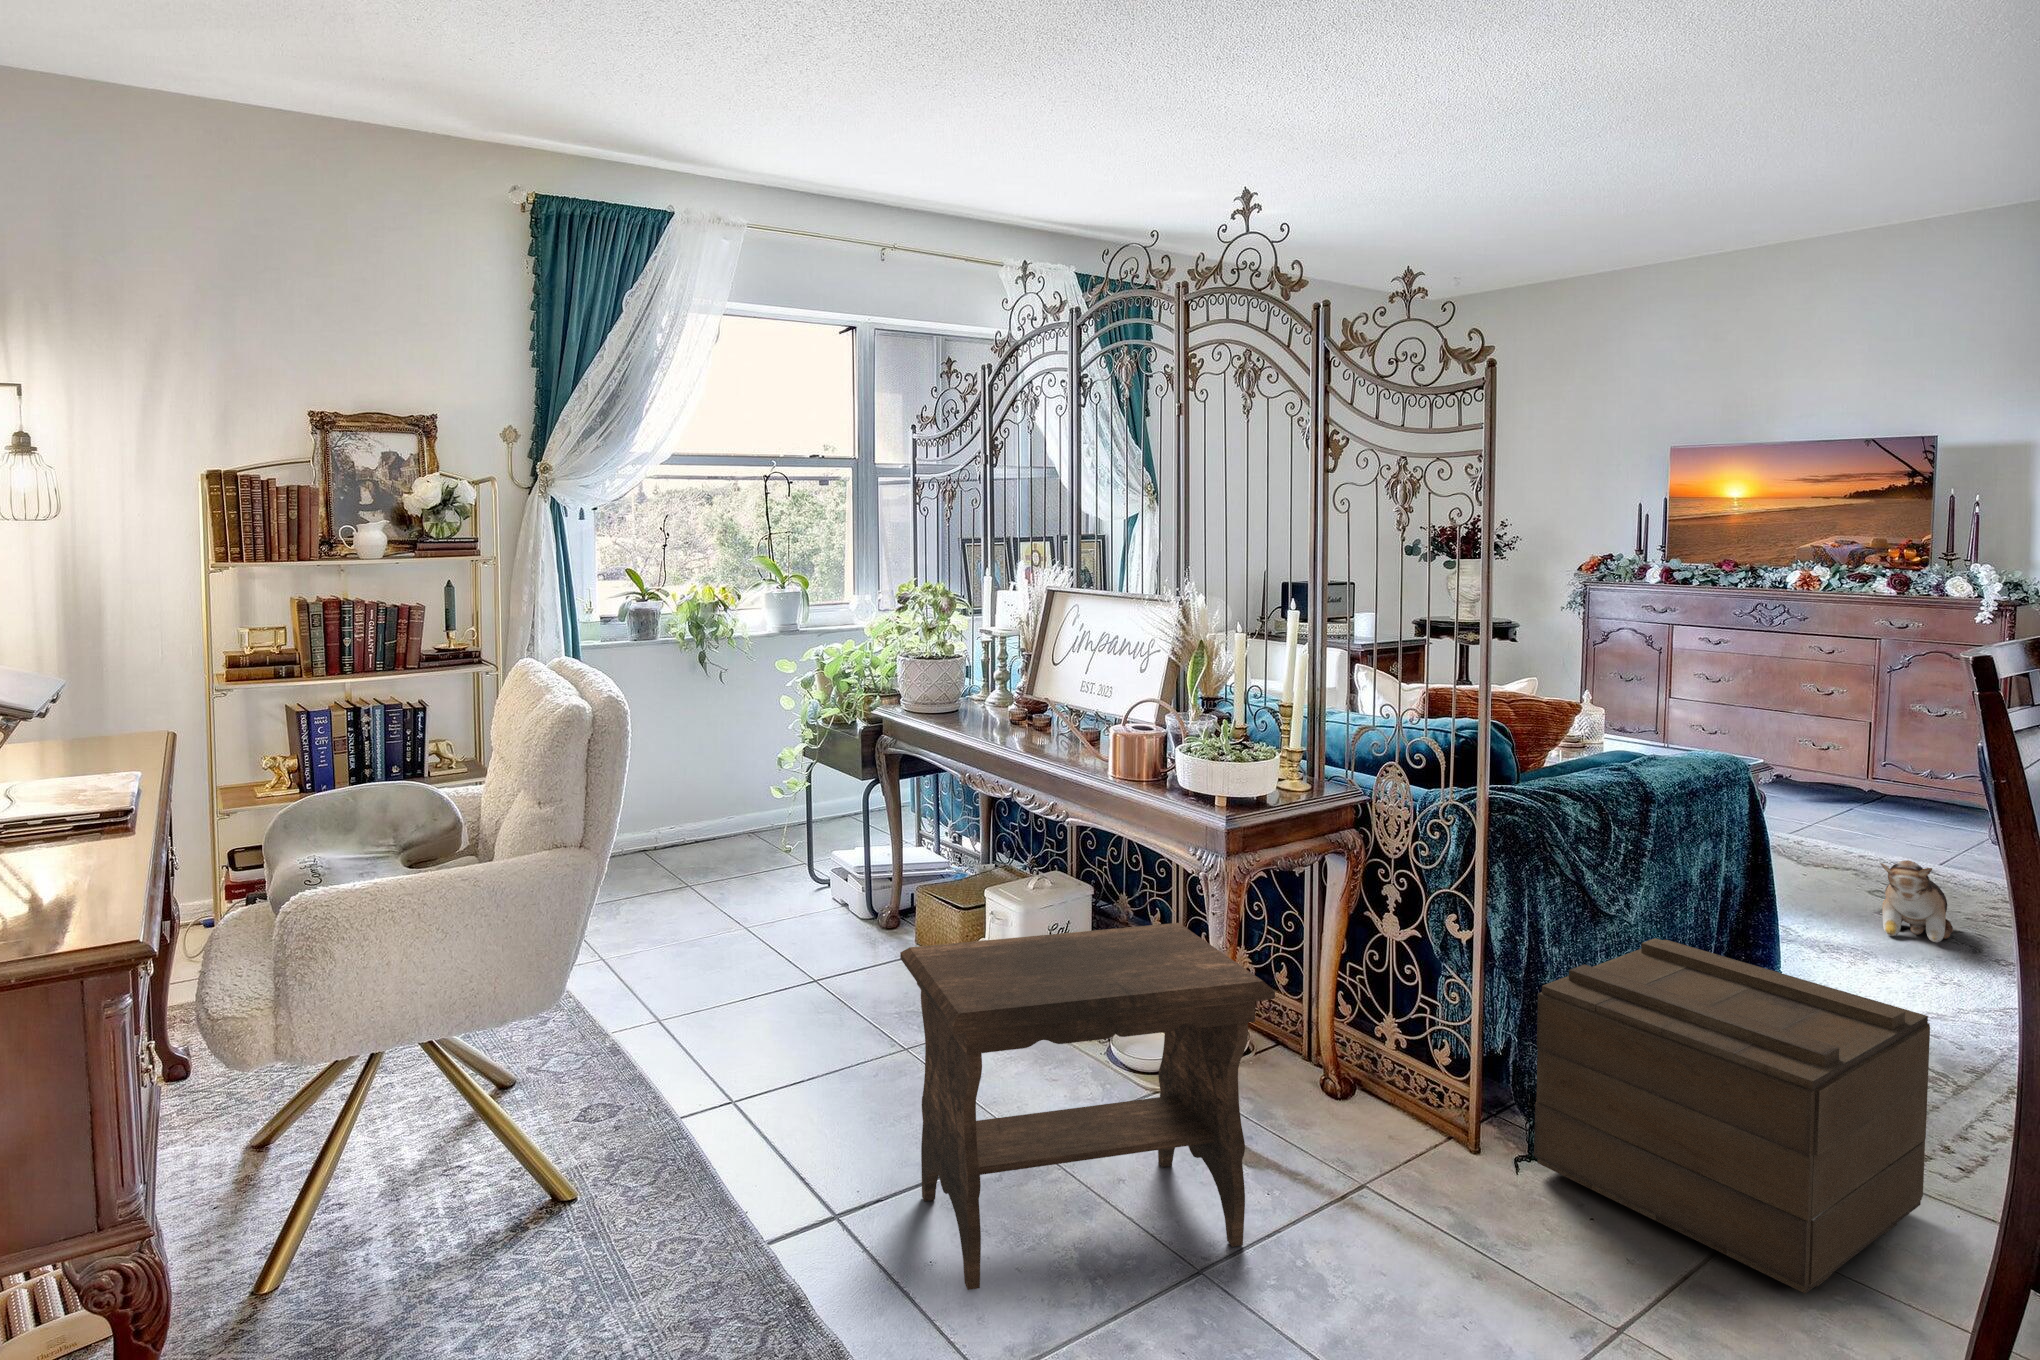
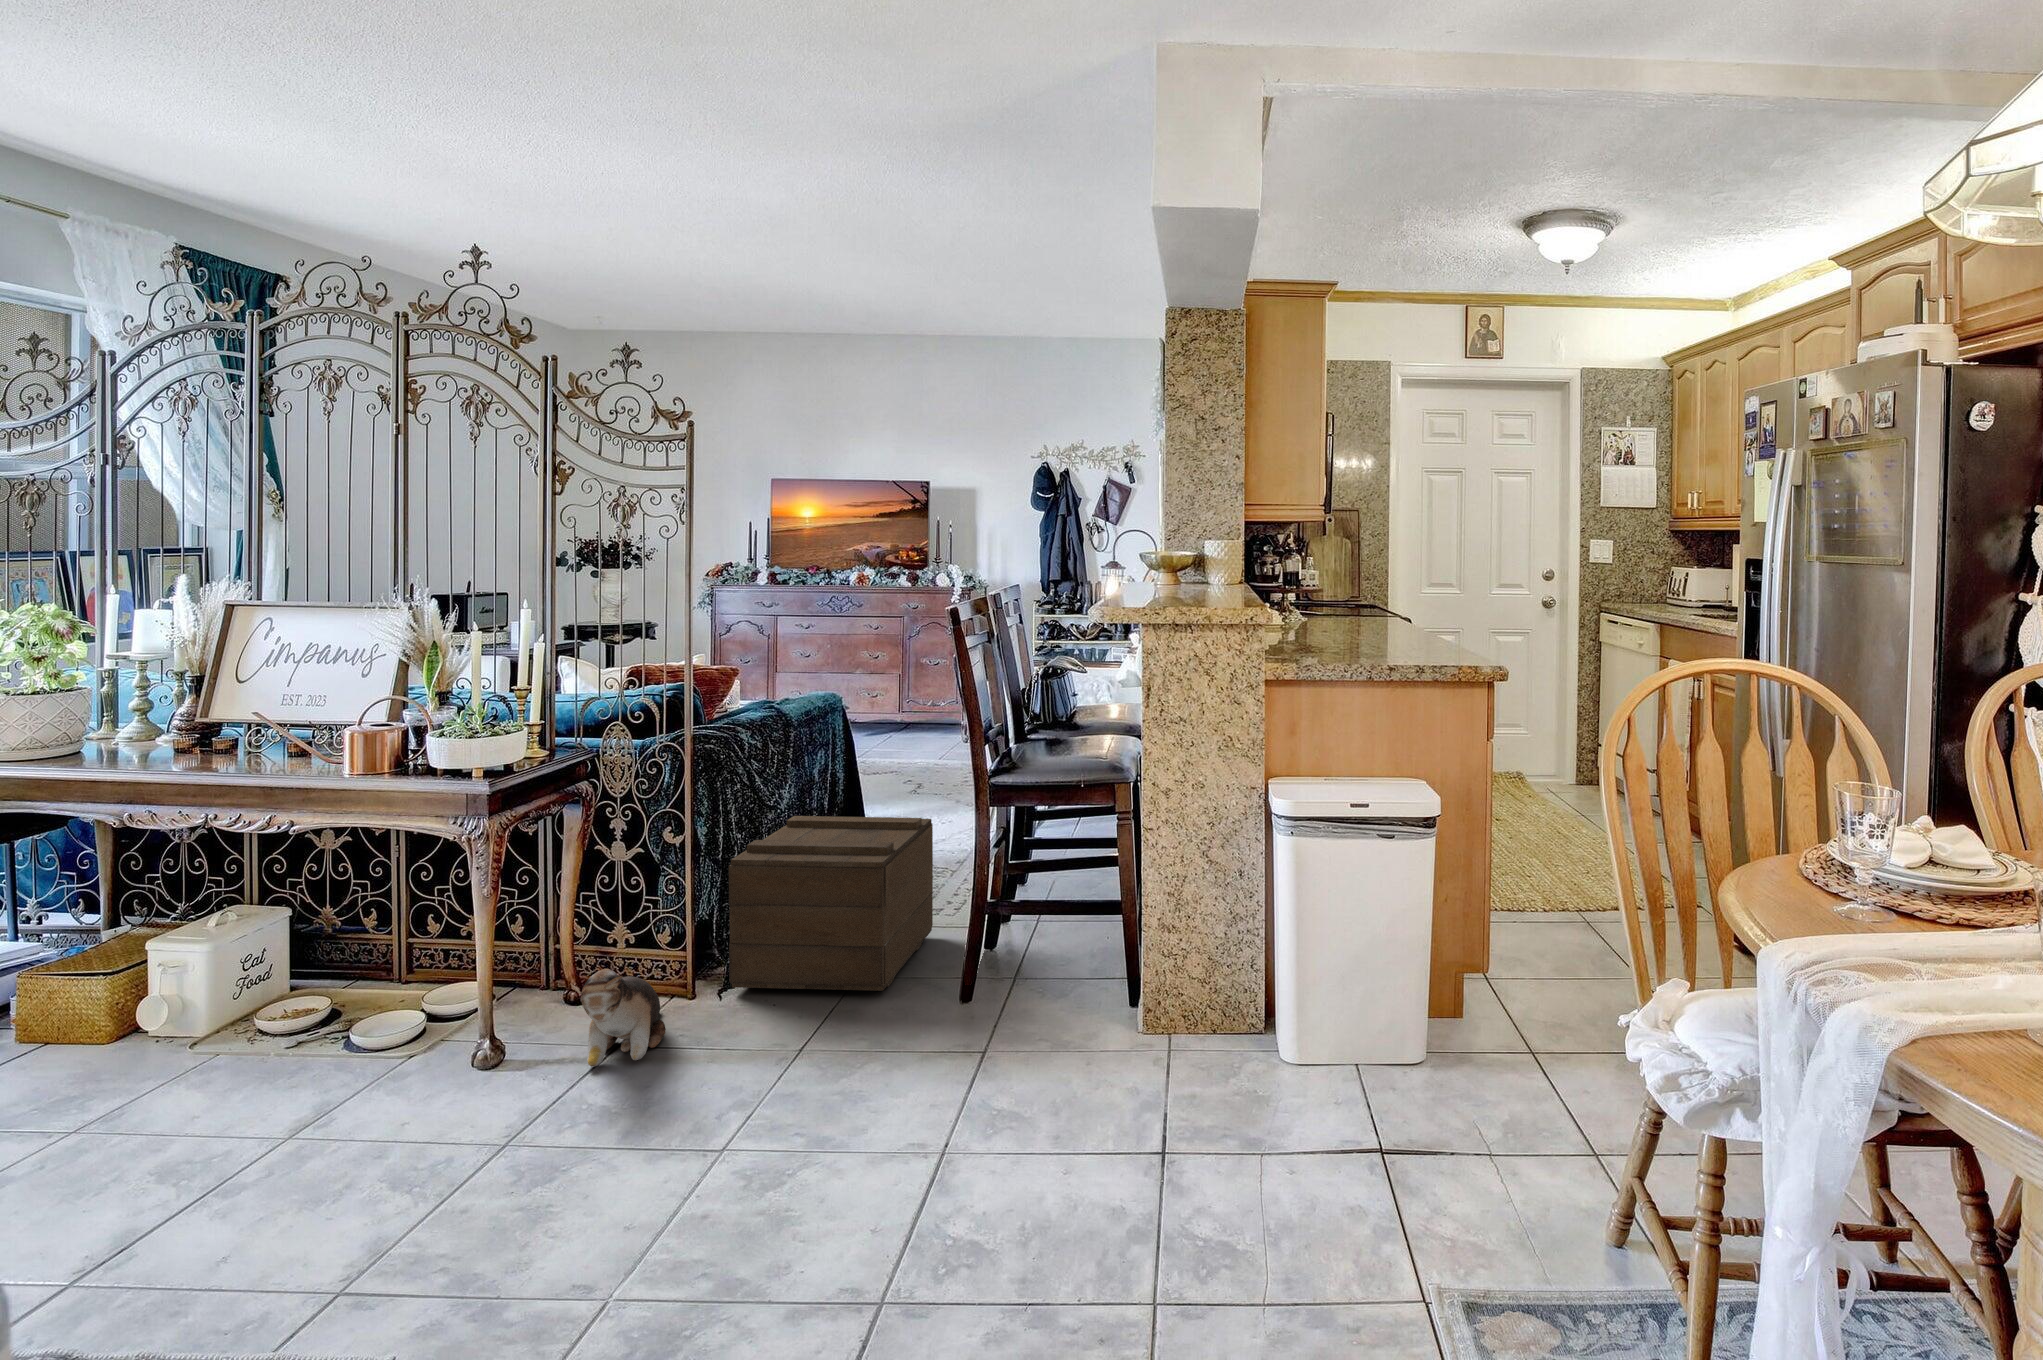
plush toy: present [1880,860,1953,942] -> present [571,968,666,1067]
footstool: present [900,923,1275,1290] -> none [135,884,551,1261]

